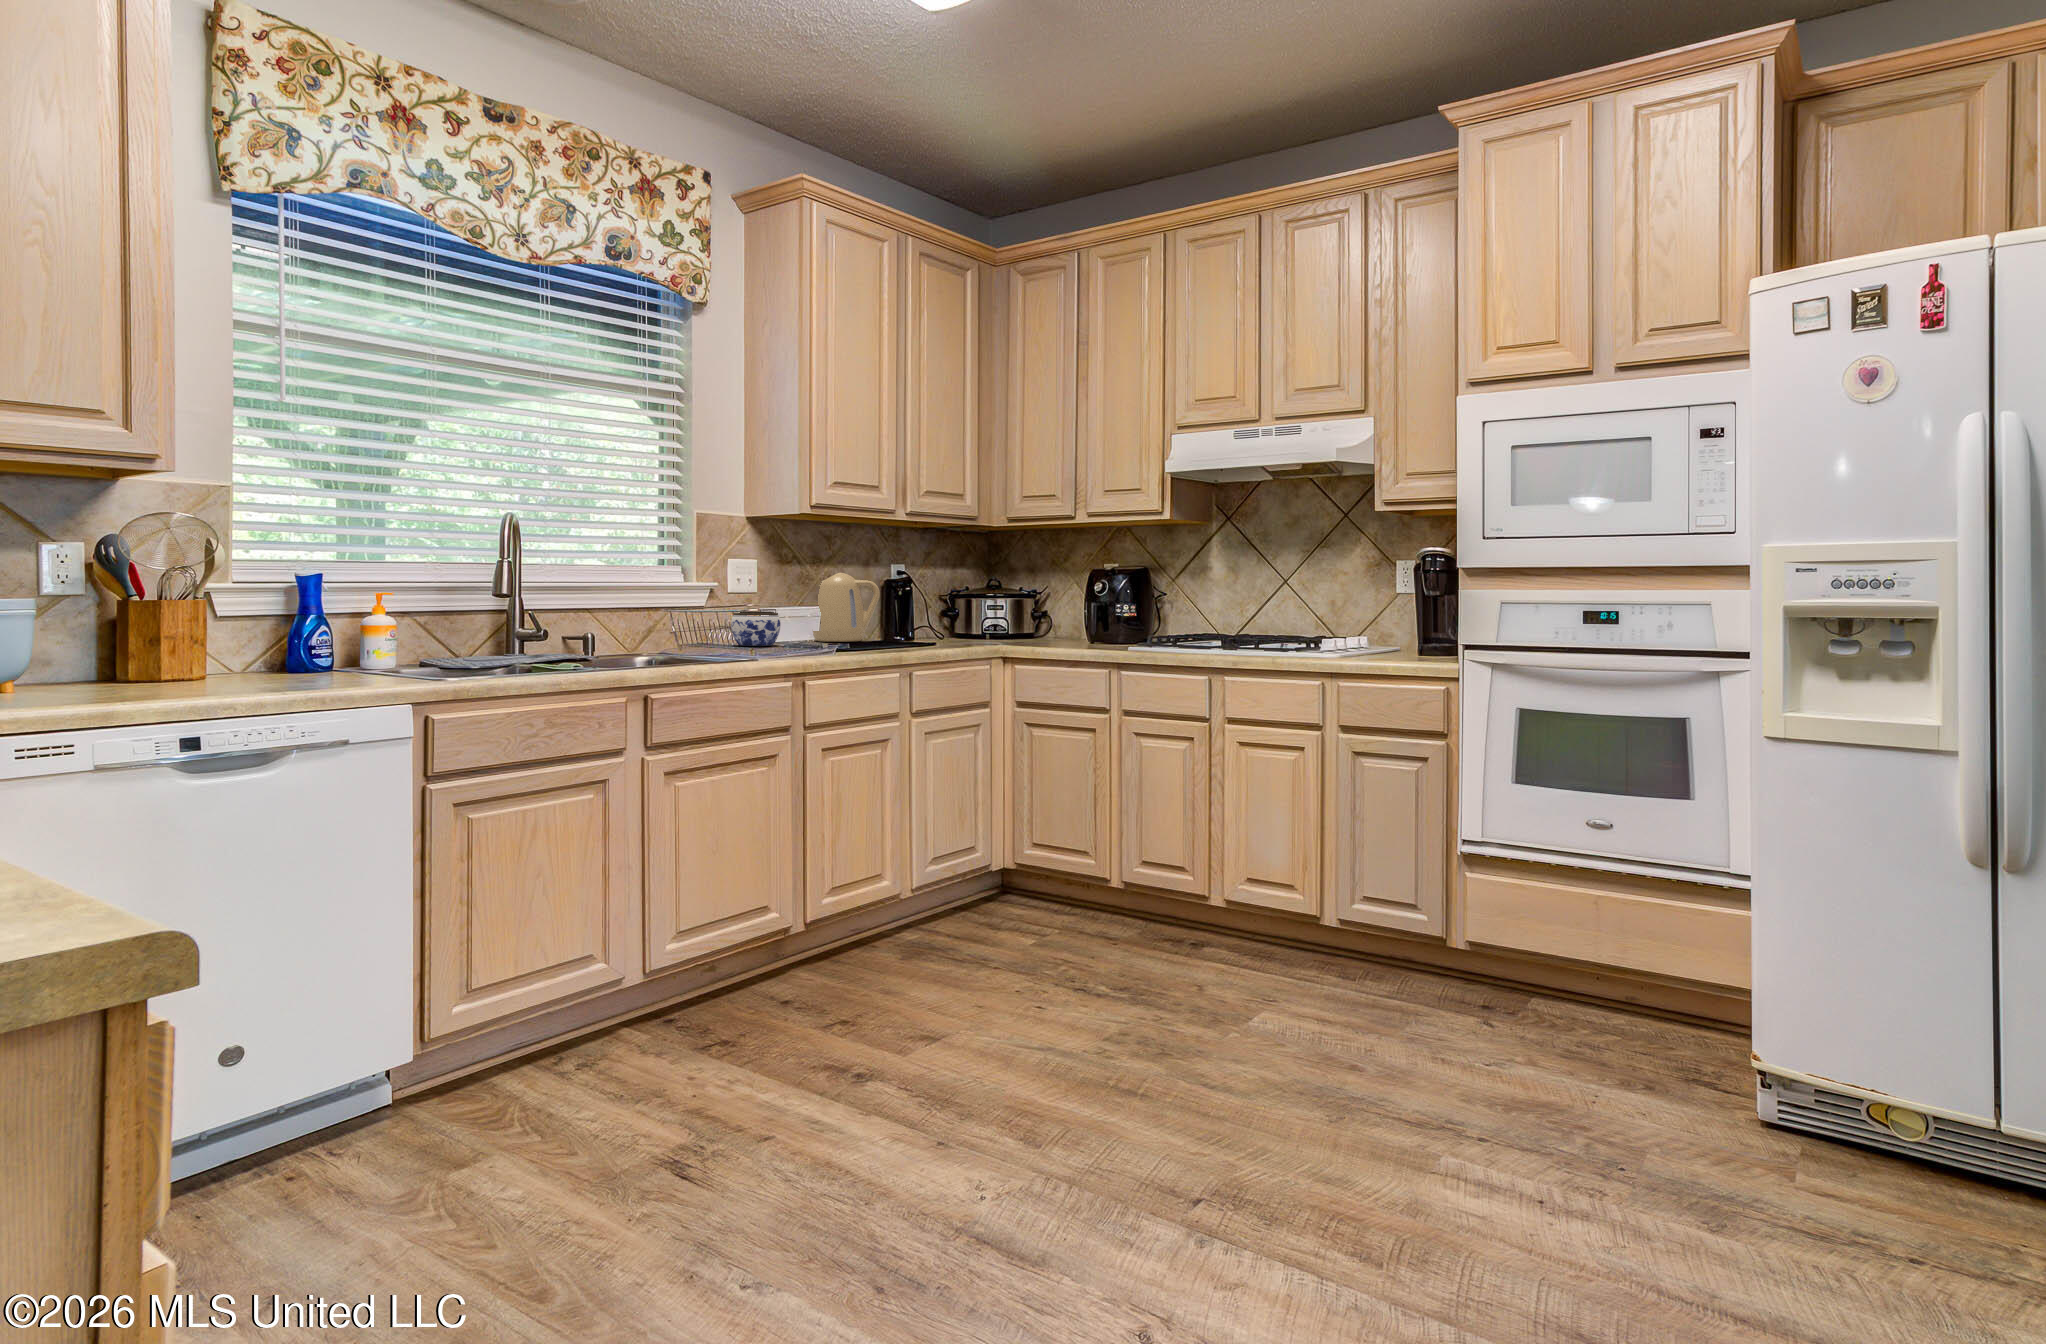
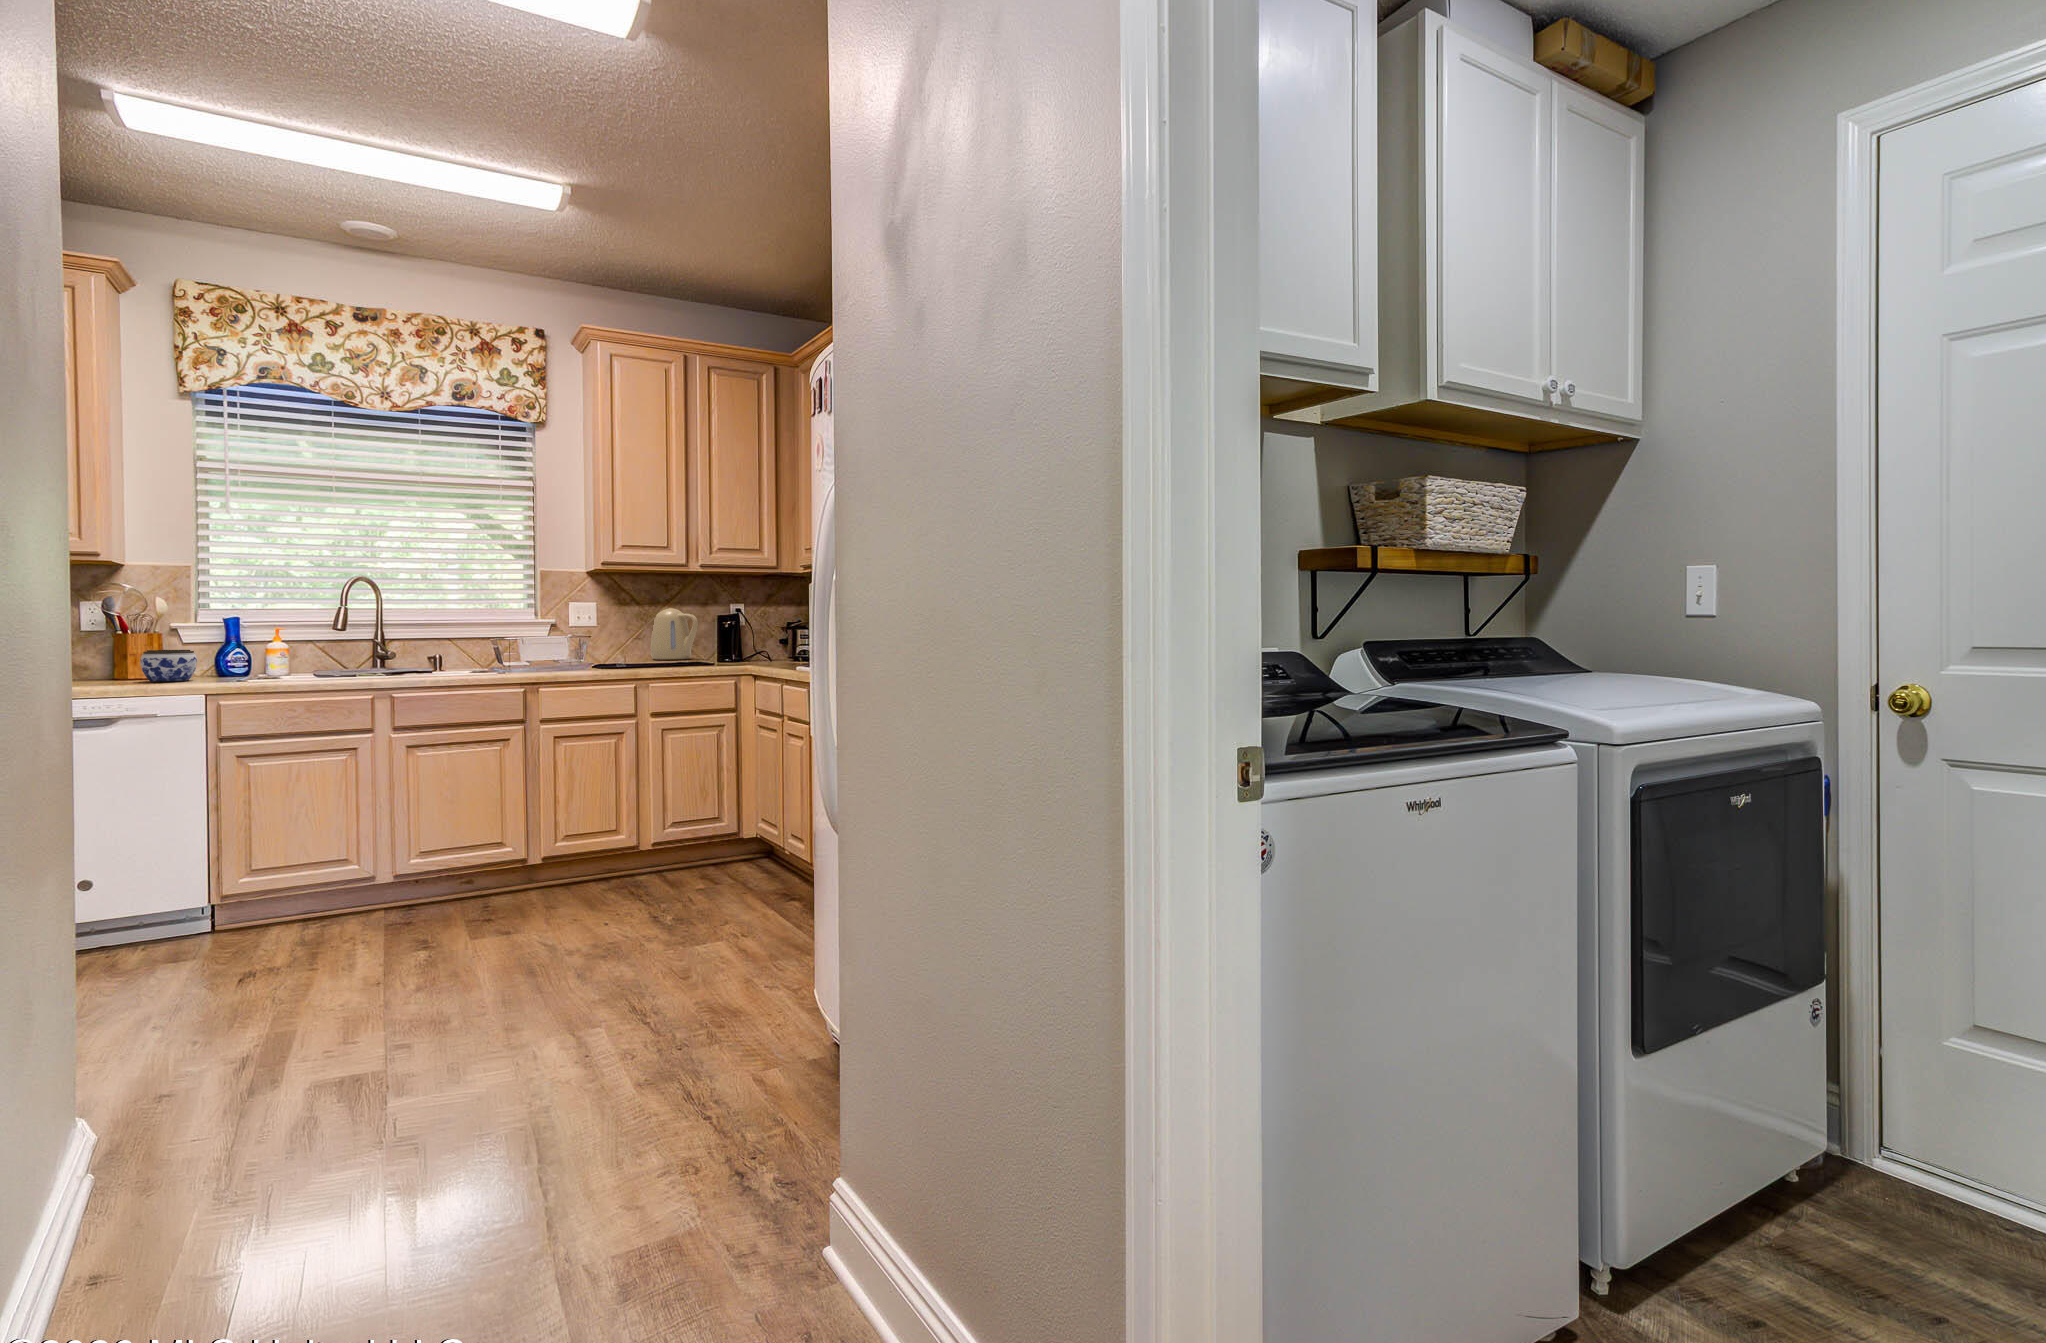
jar: present [731,611,781,646] -> present [140,650,197,681]

